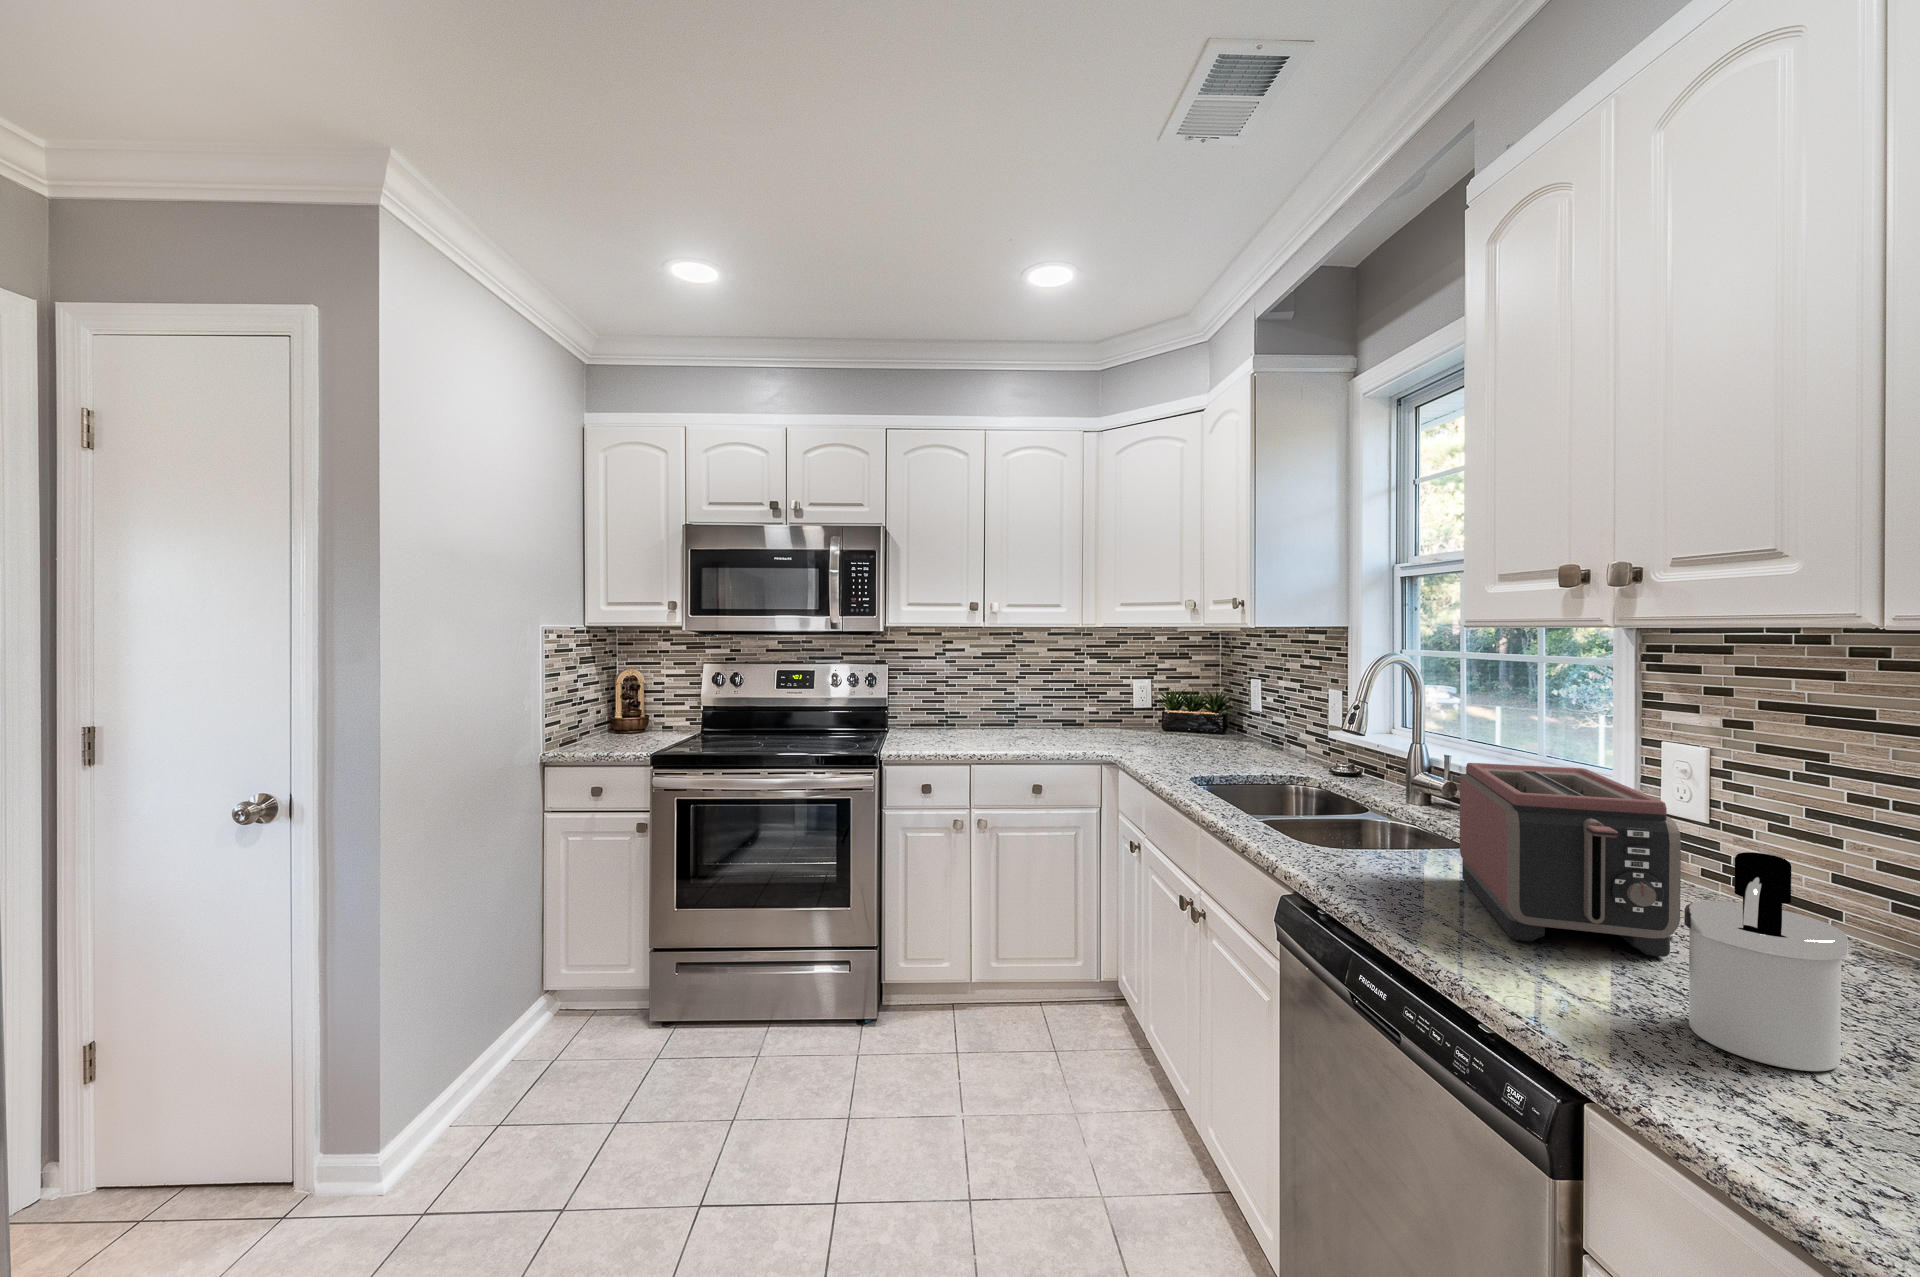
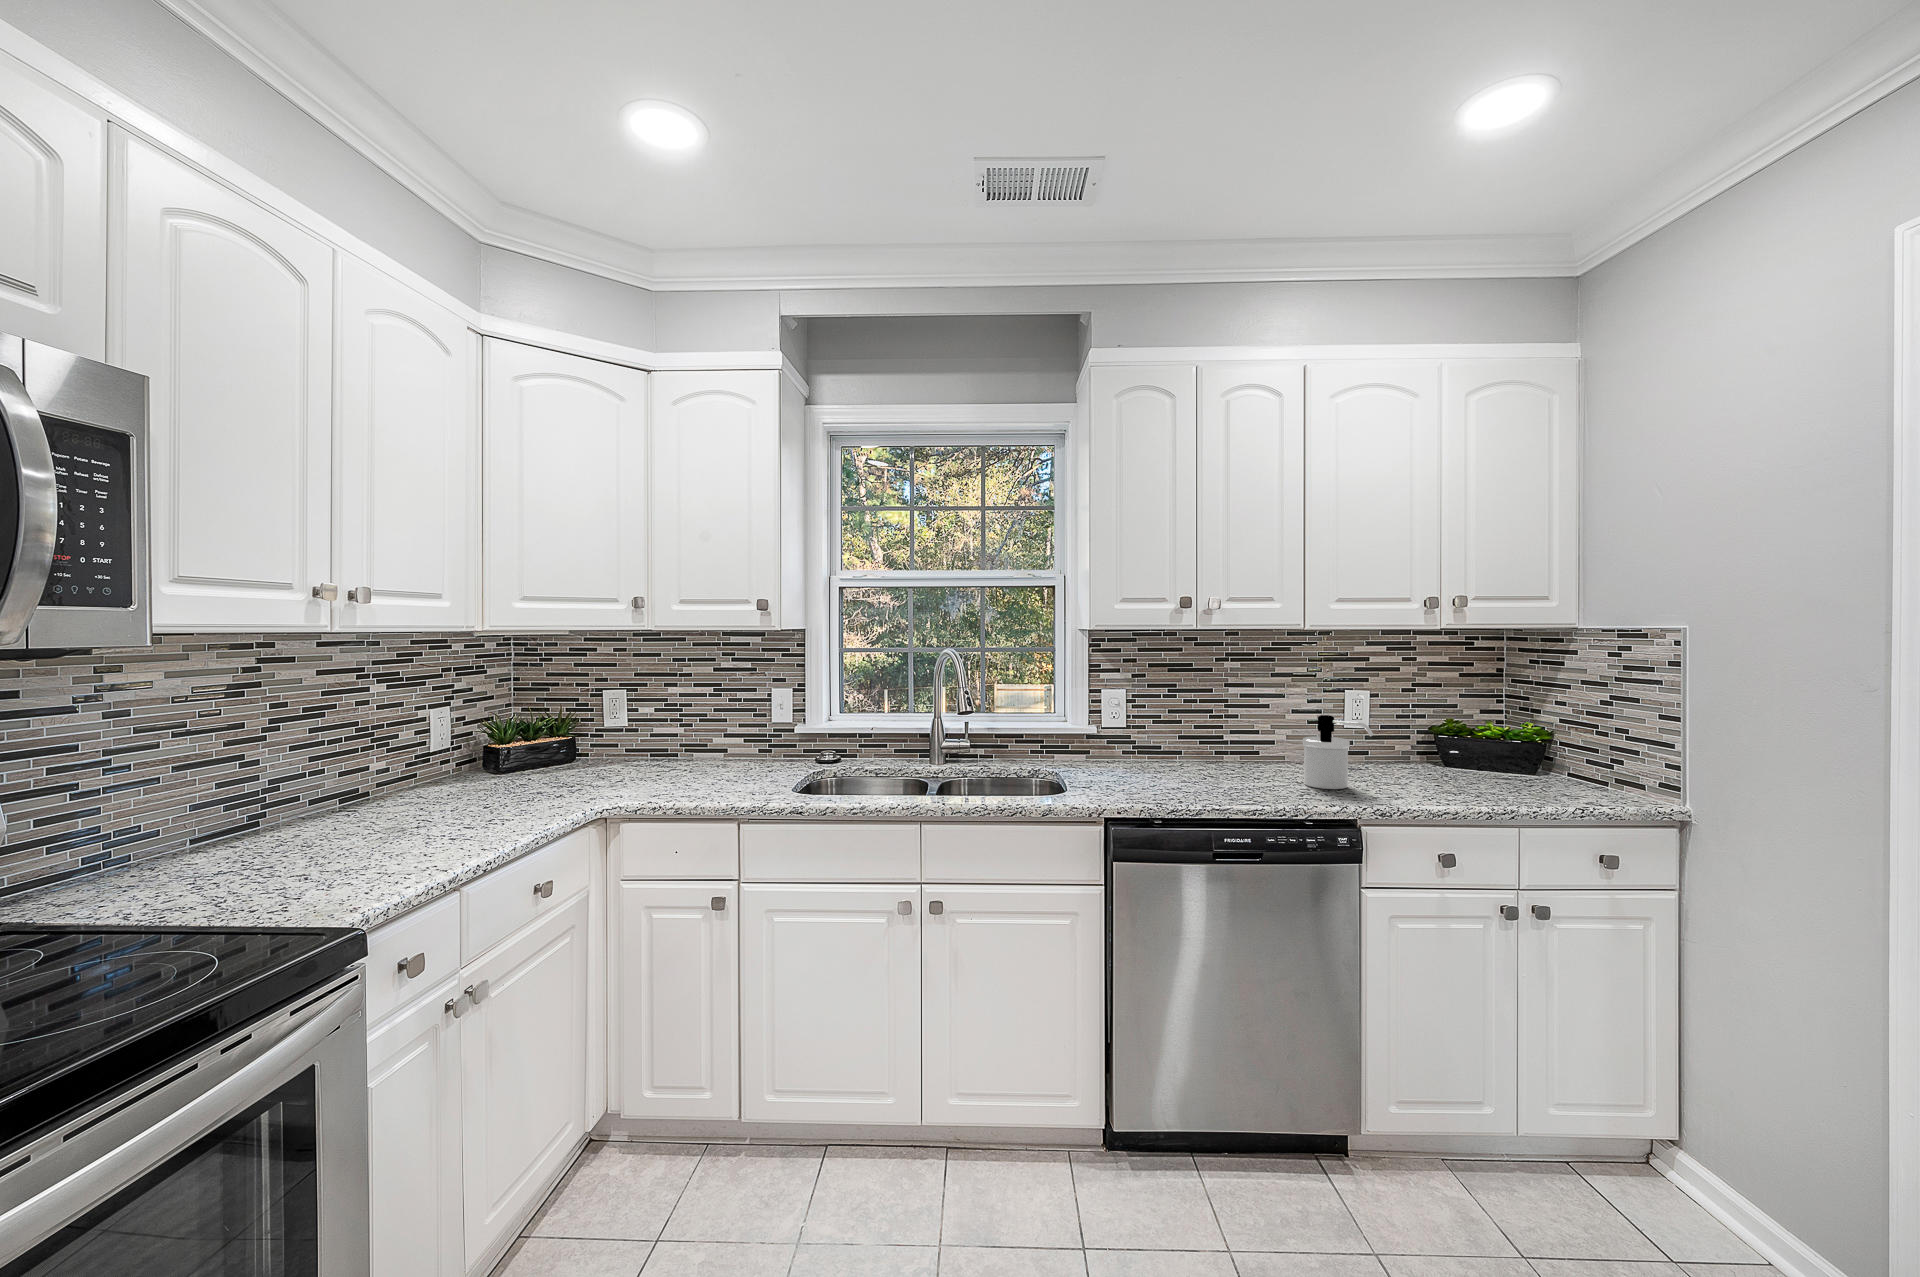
toaster: present [1460,763,1681,957] -> none [1132,705,1264,788]

